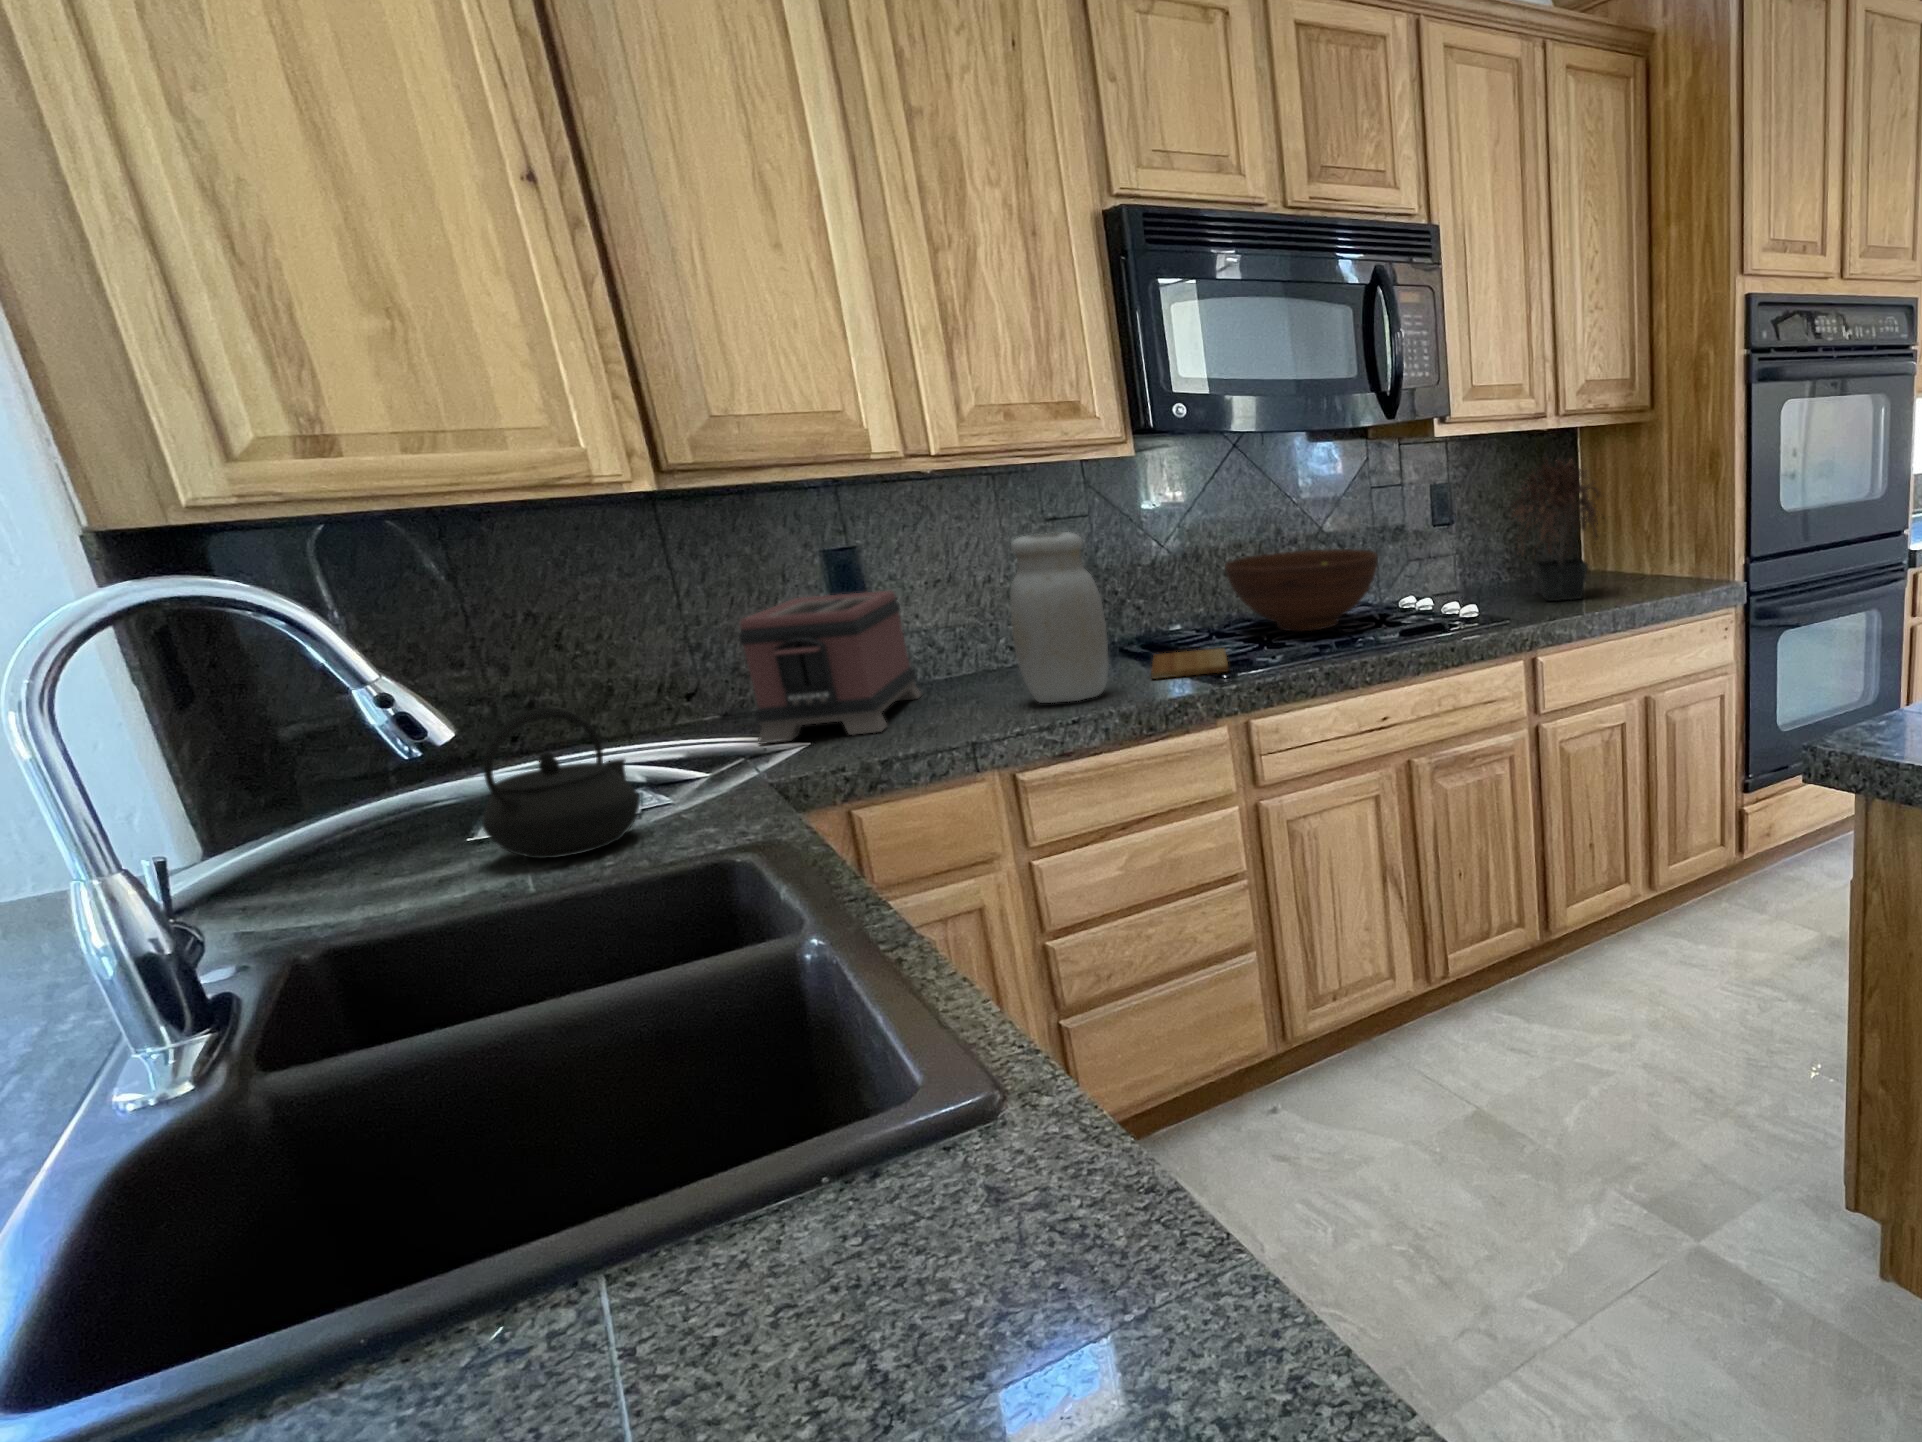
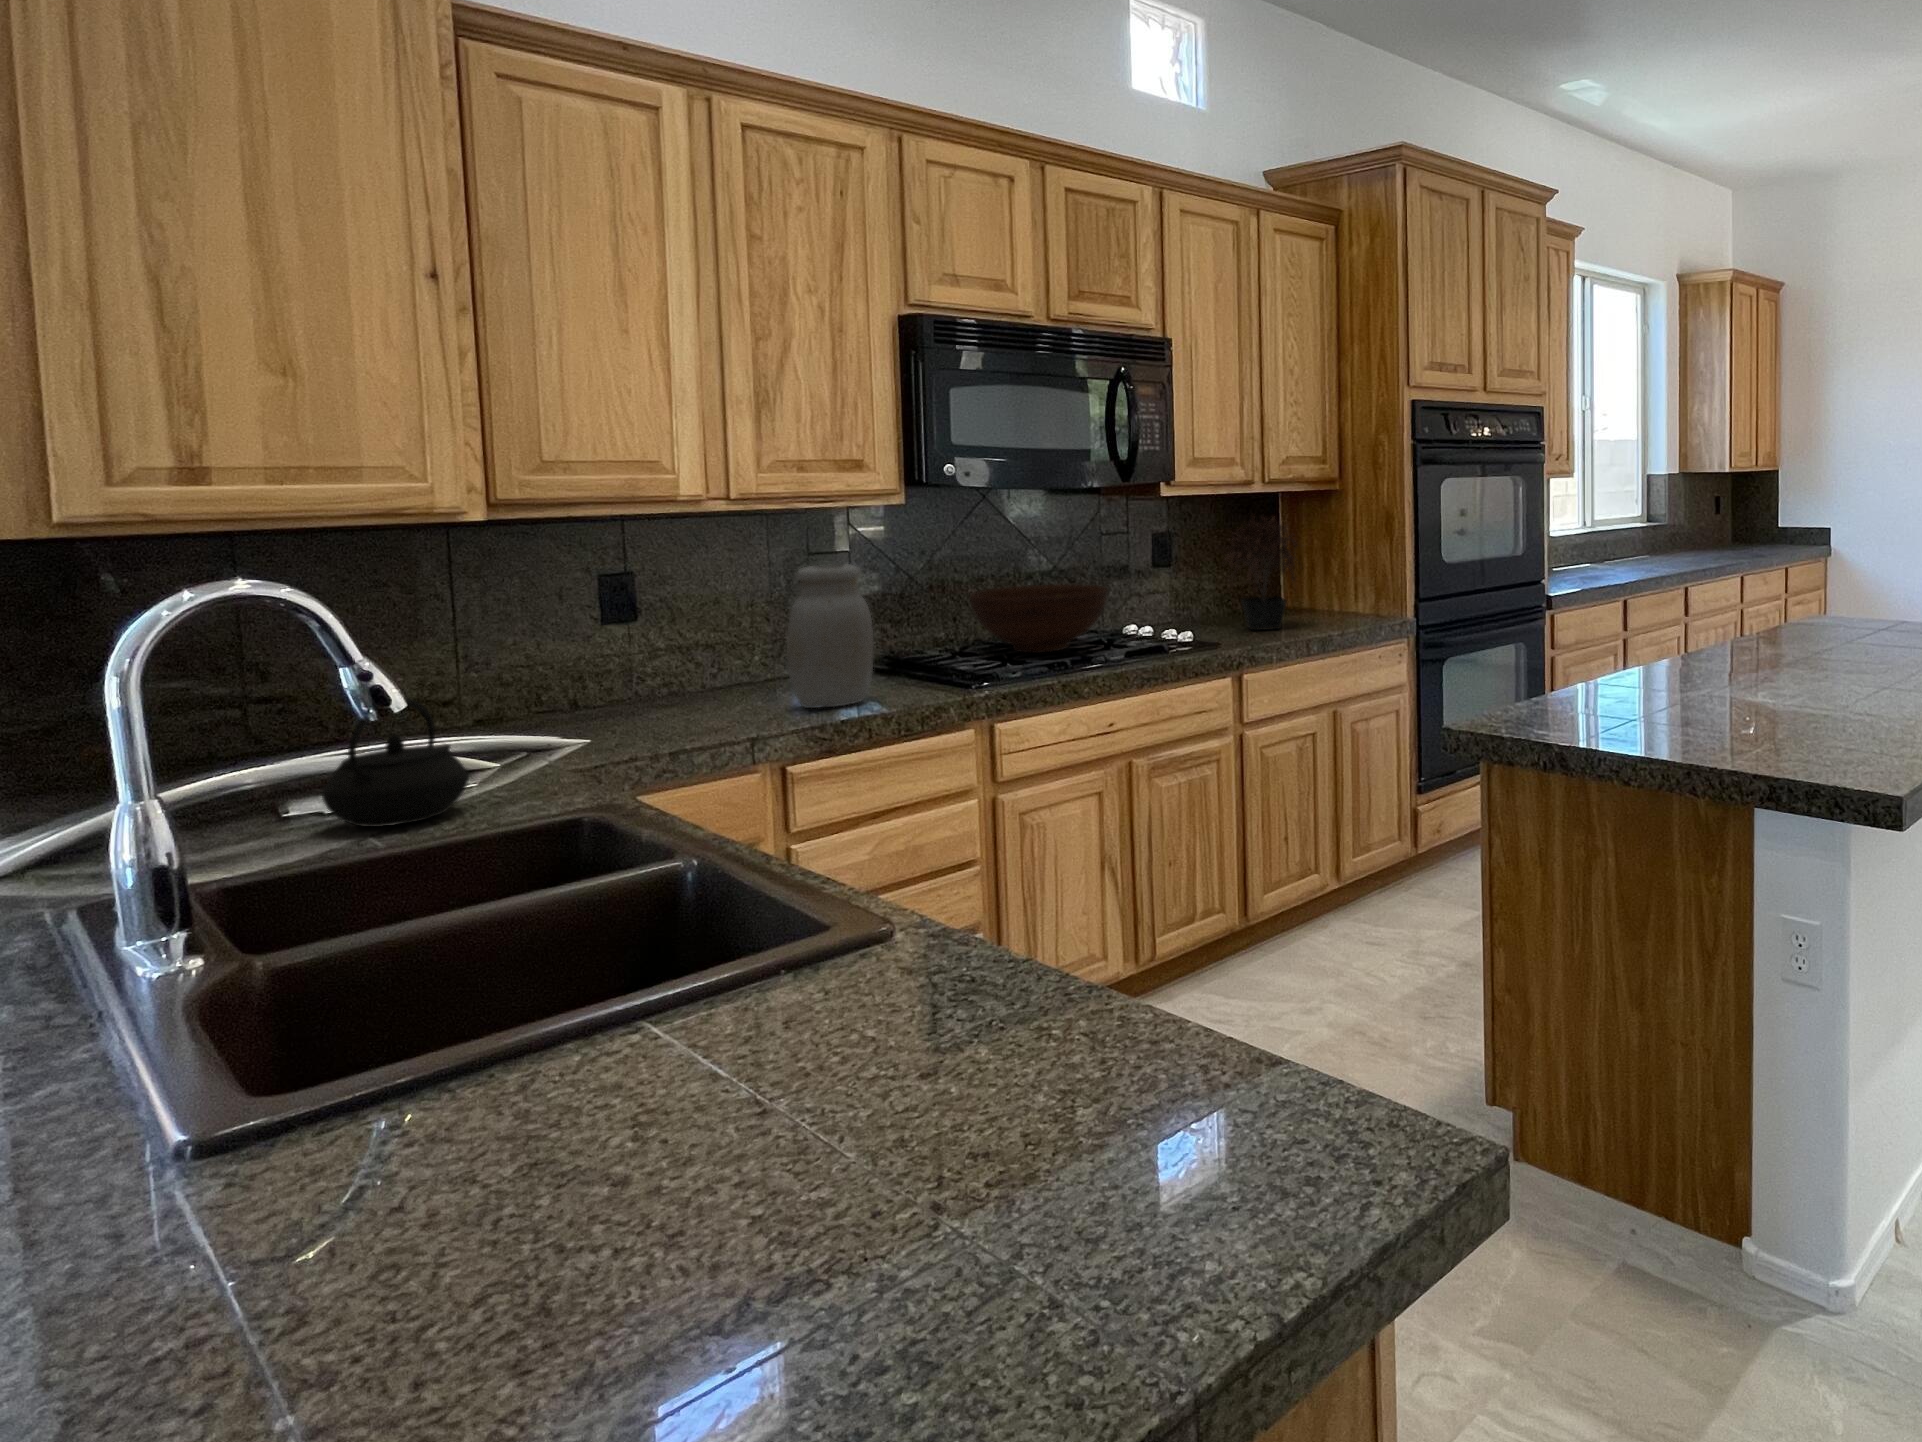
toaster: present [739,591,922,744] -> none [532,610,681,743]
cutting board: present [1151,648,1228,679] -> none [903,665,977,689]

